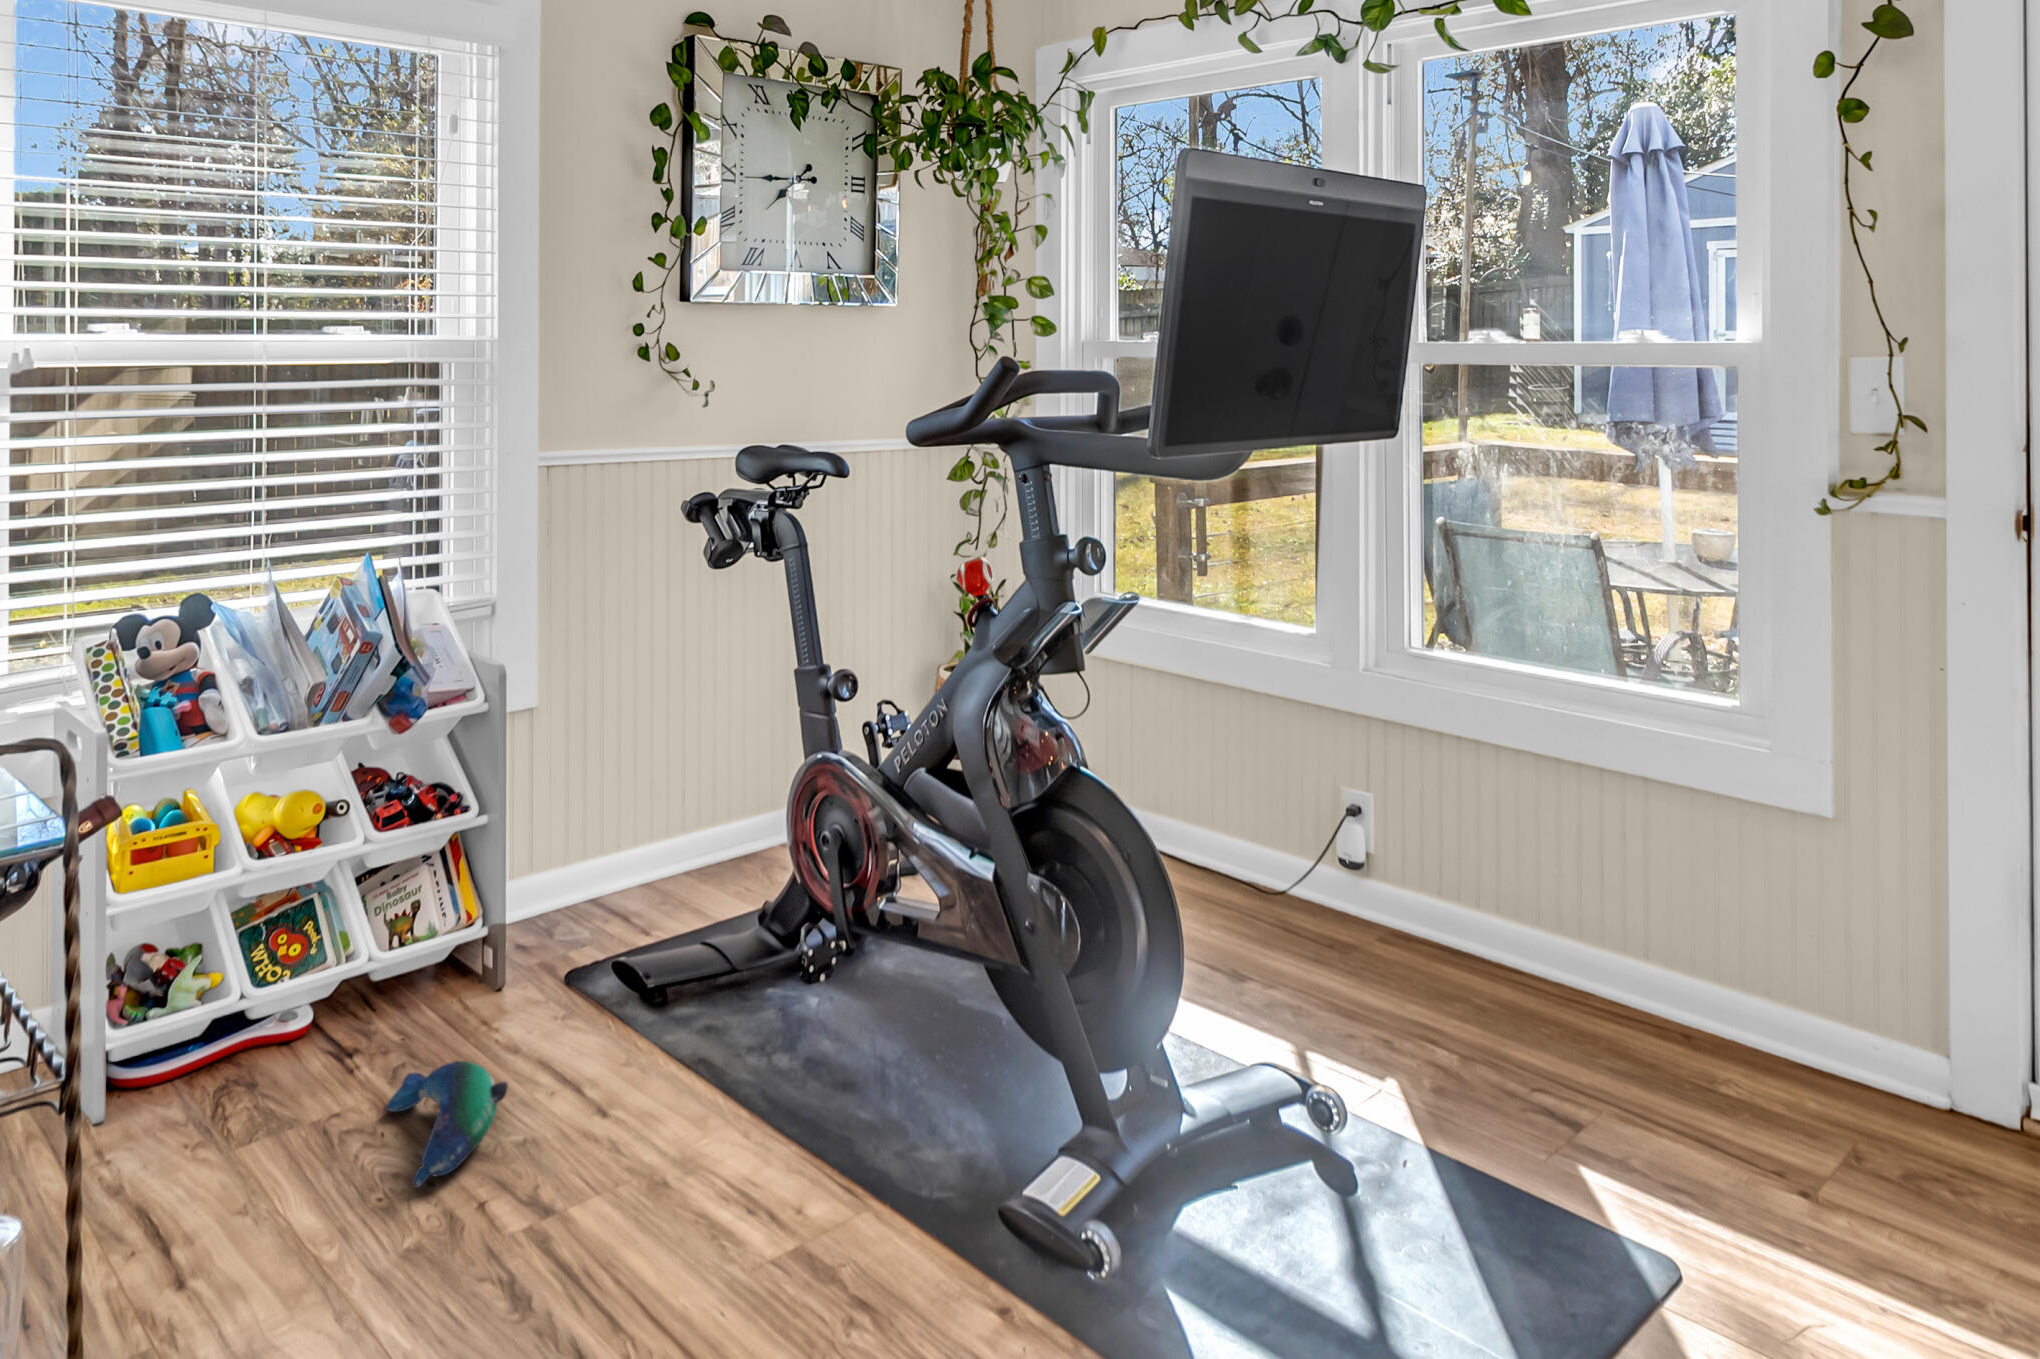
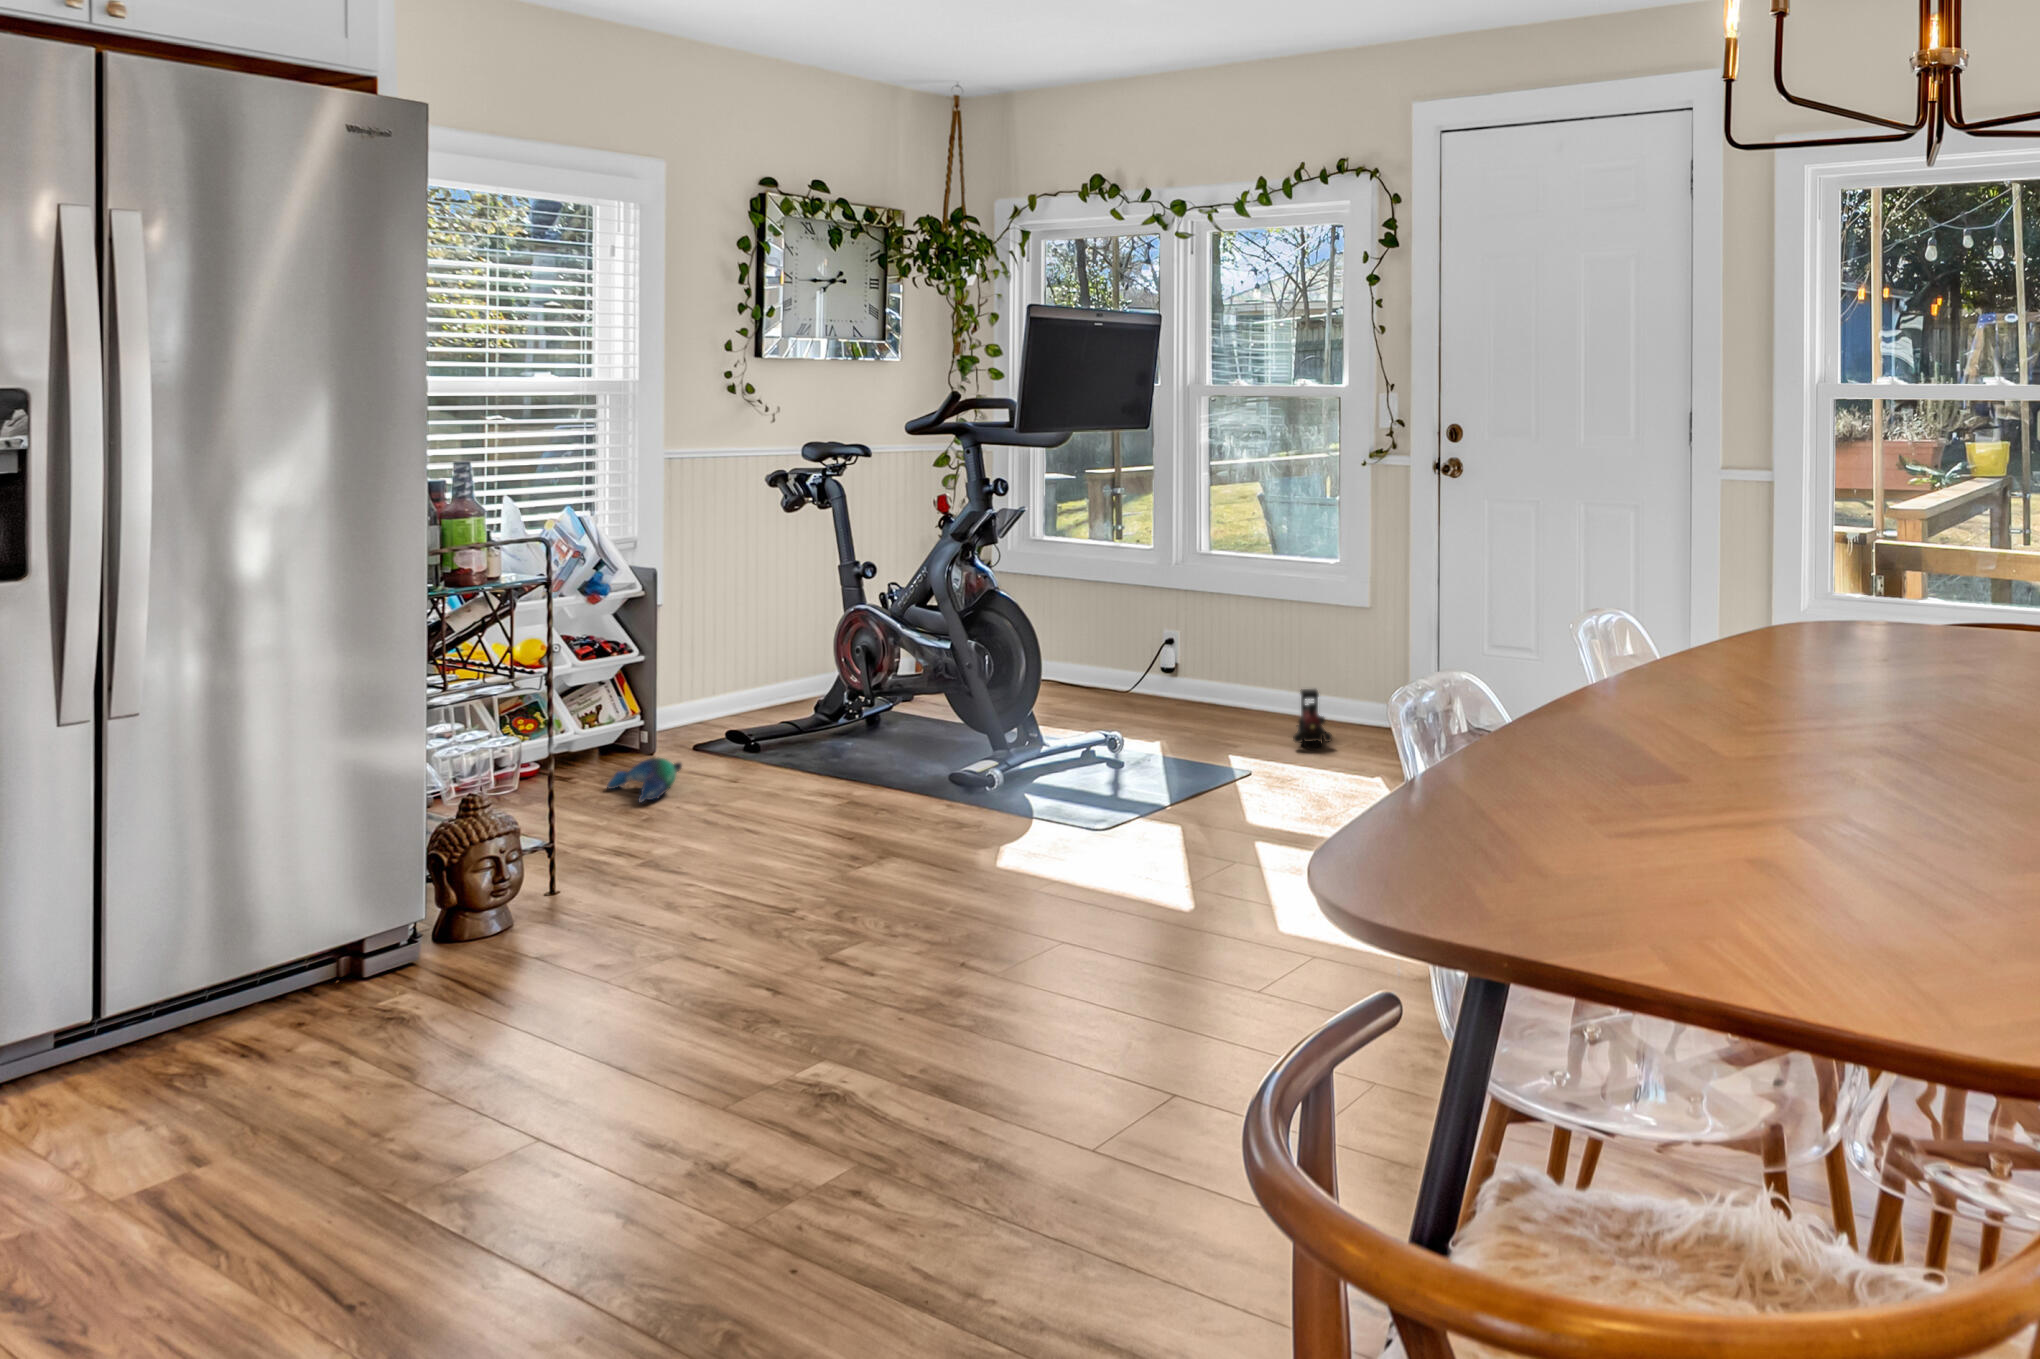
toy train: none [1678,976,1803,1162] -> present [1293,689,1332,750]

